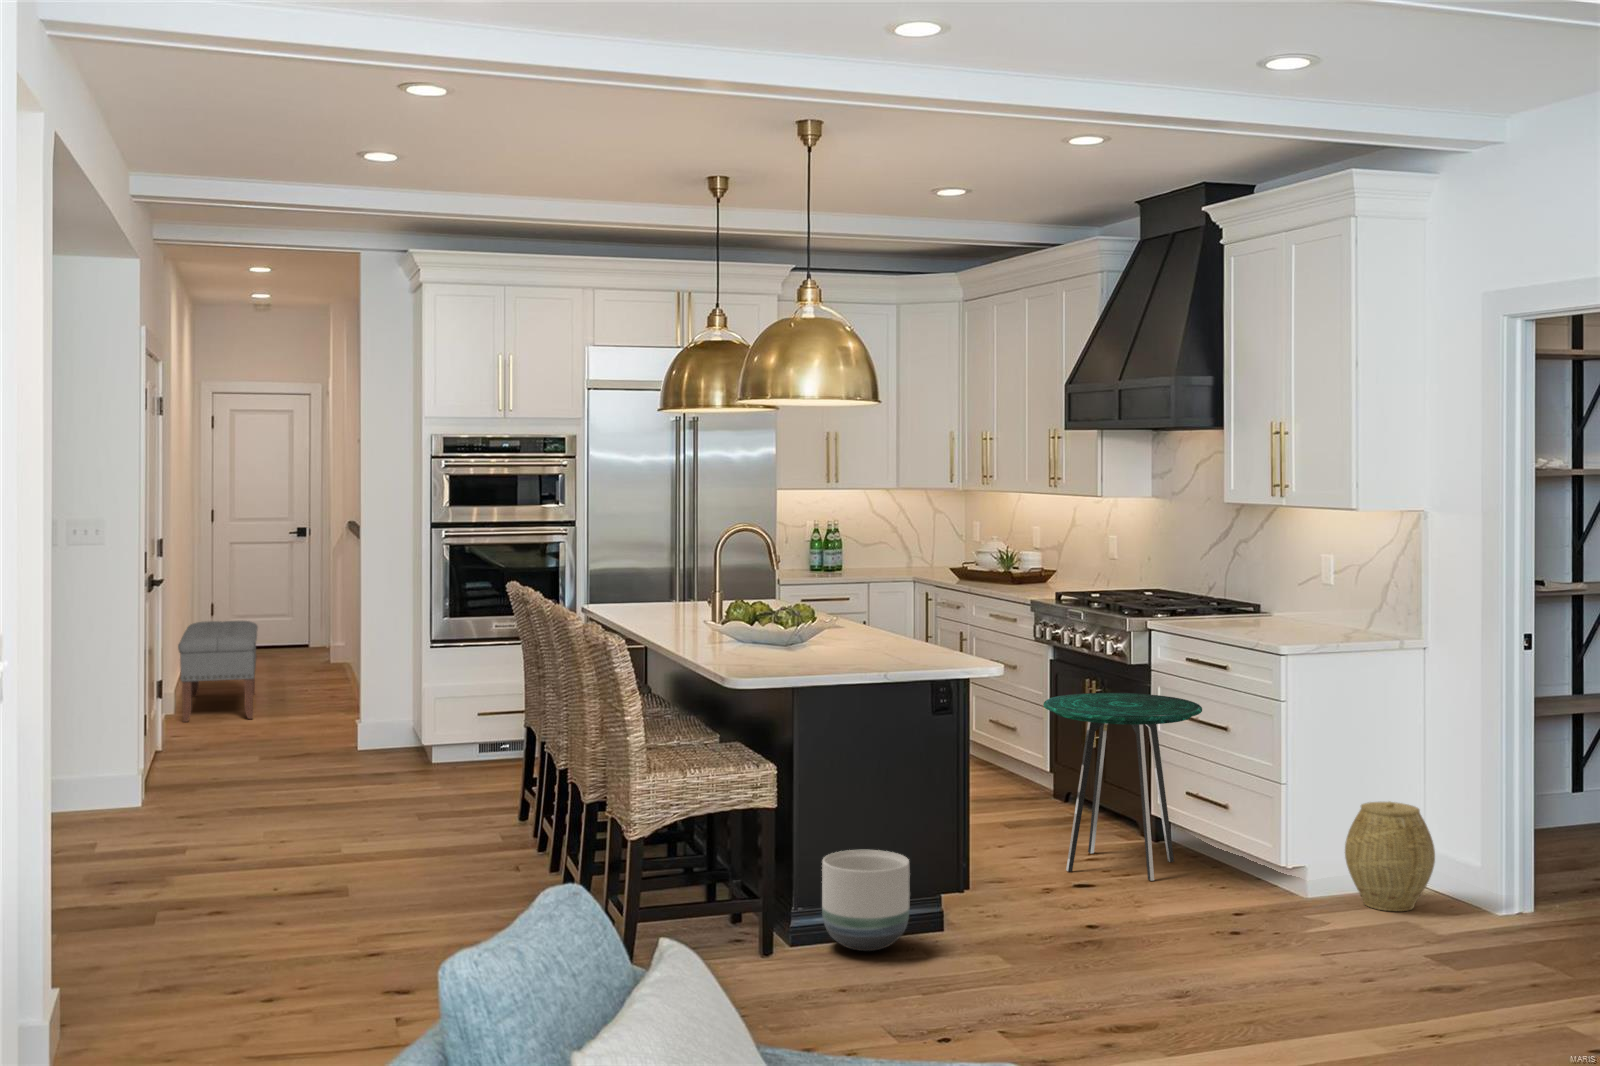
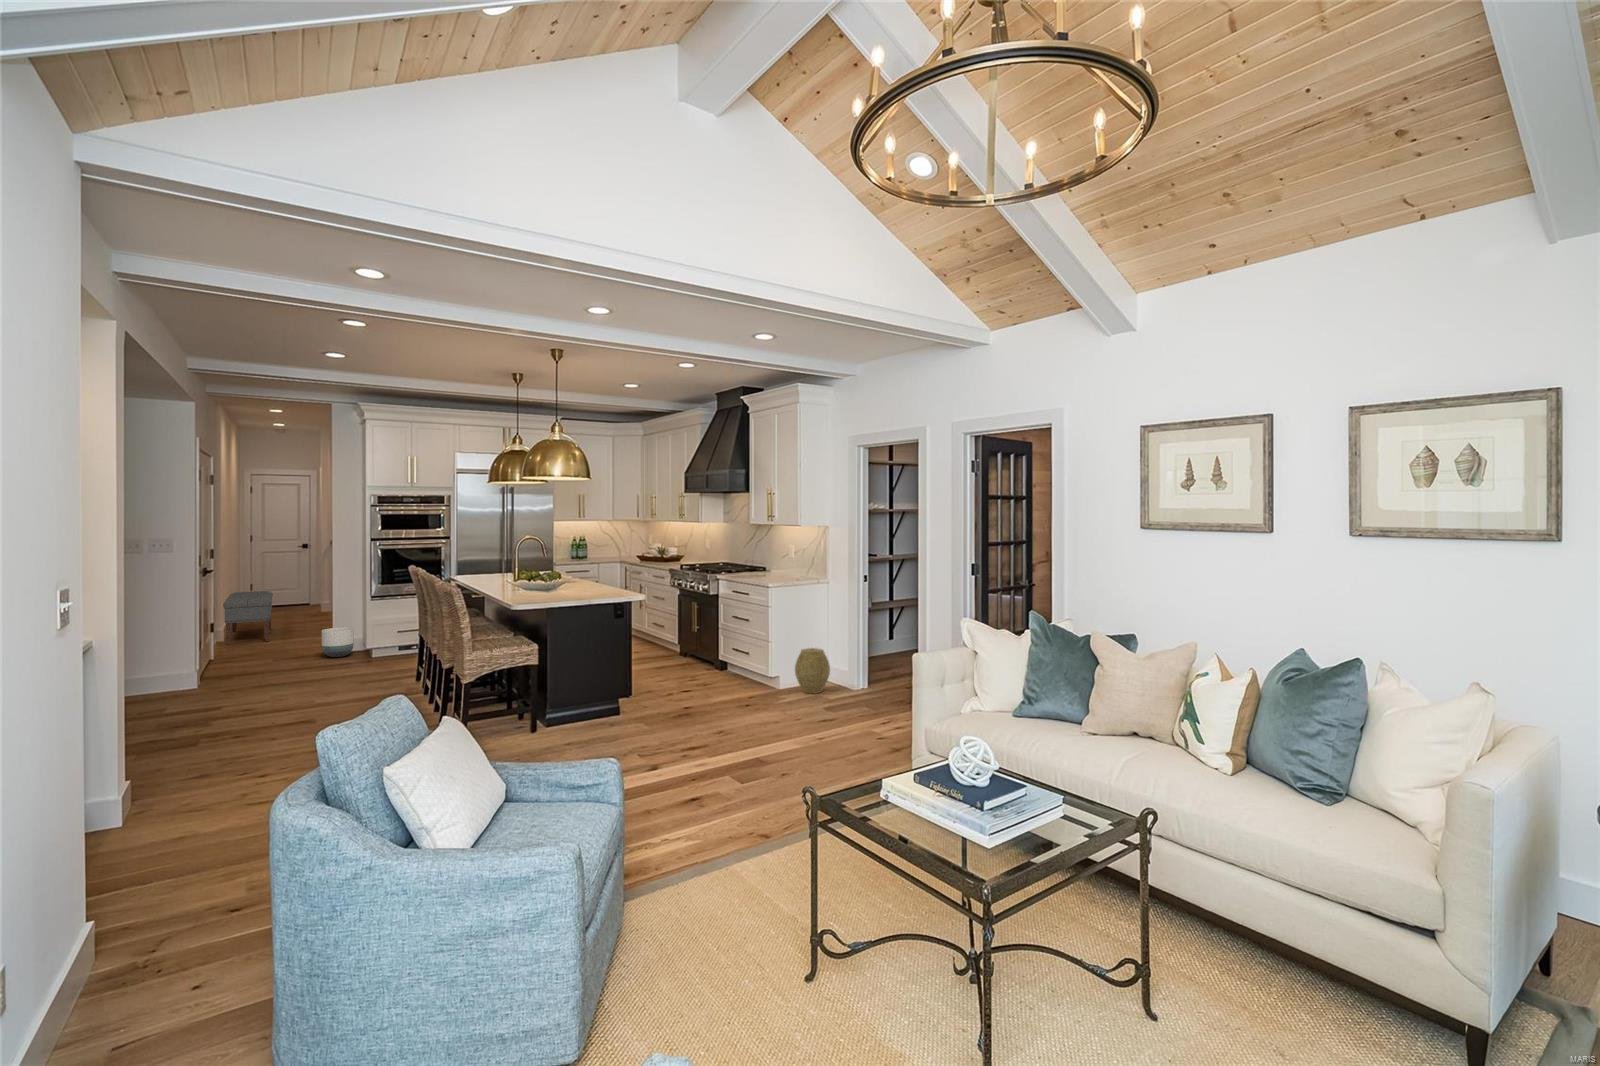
side table: present [1043,693,1202,881] -> none [669,608,738,688]
planter: present [822,850,910,951] -> present [322,627,354,657]

